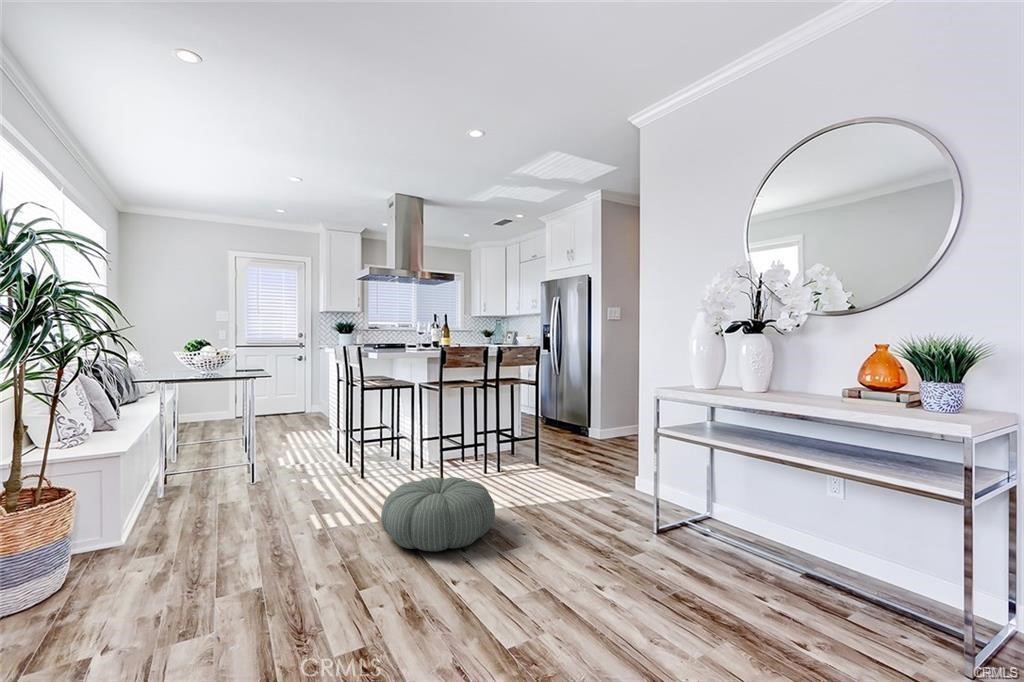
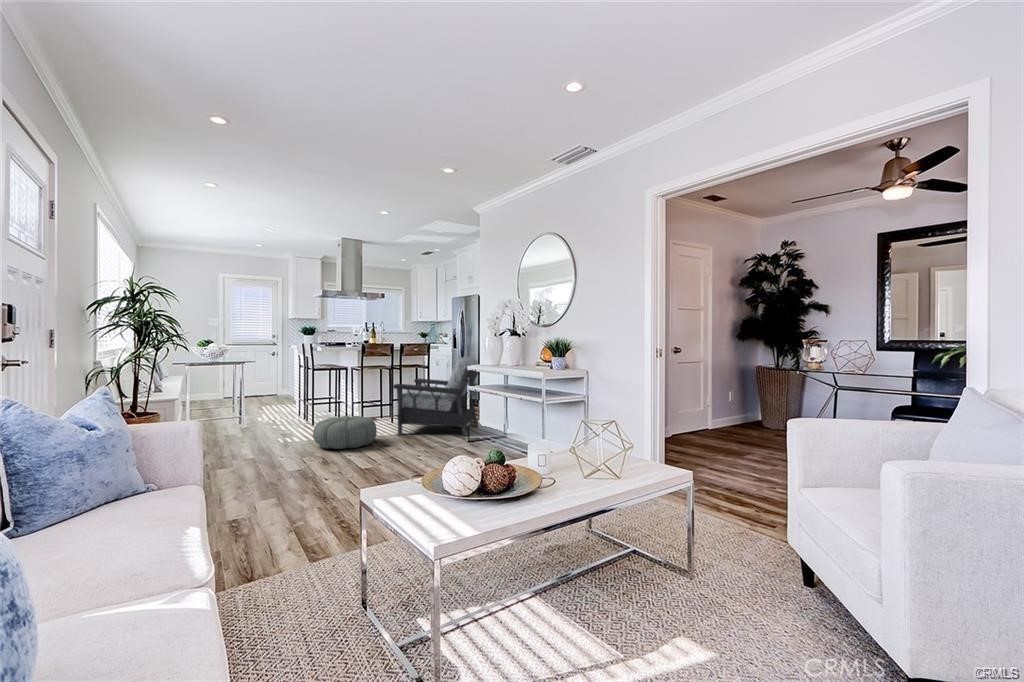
armchair: none [509,368,644,510] -> present [393,357,478,436]

